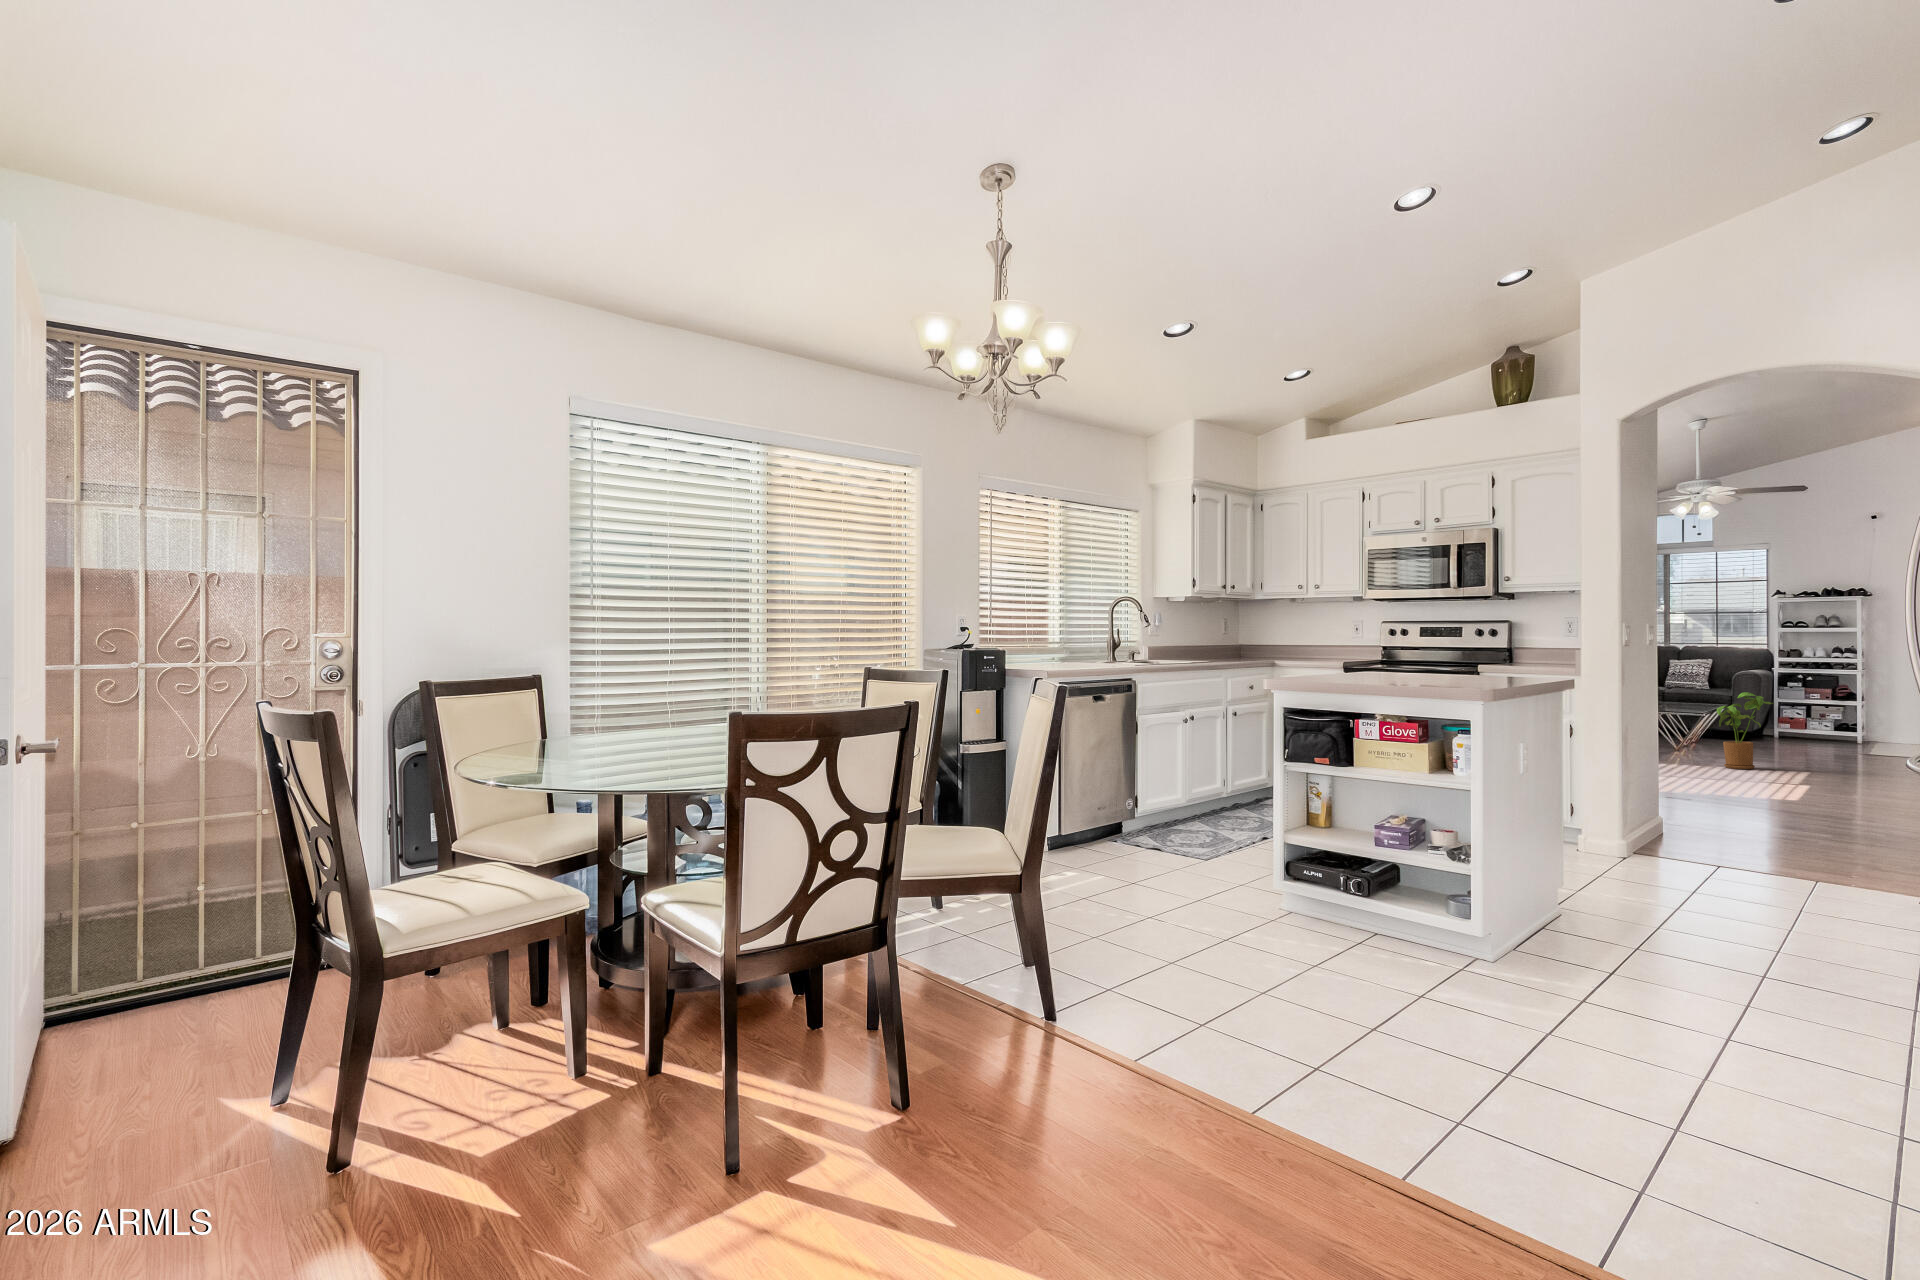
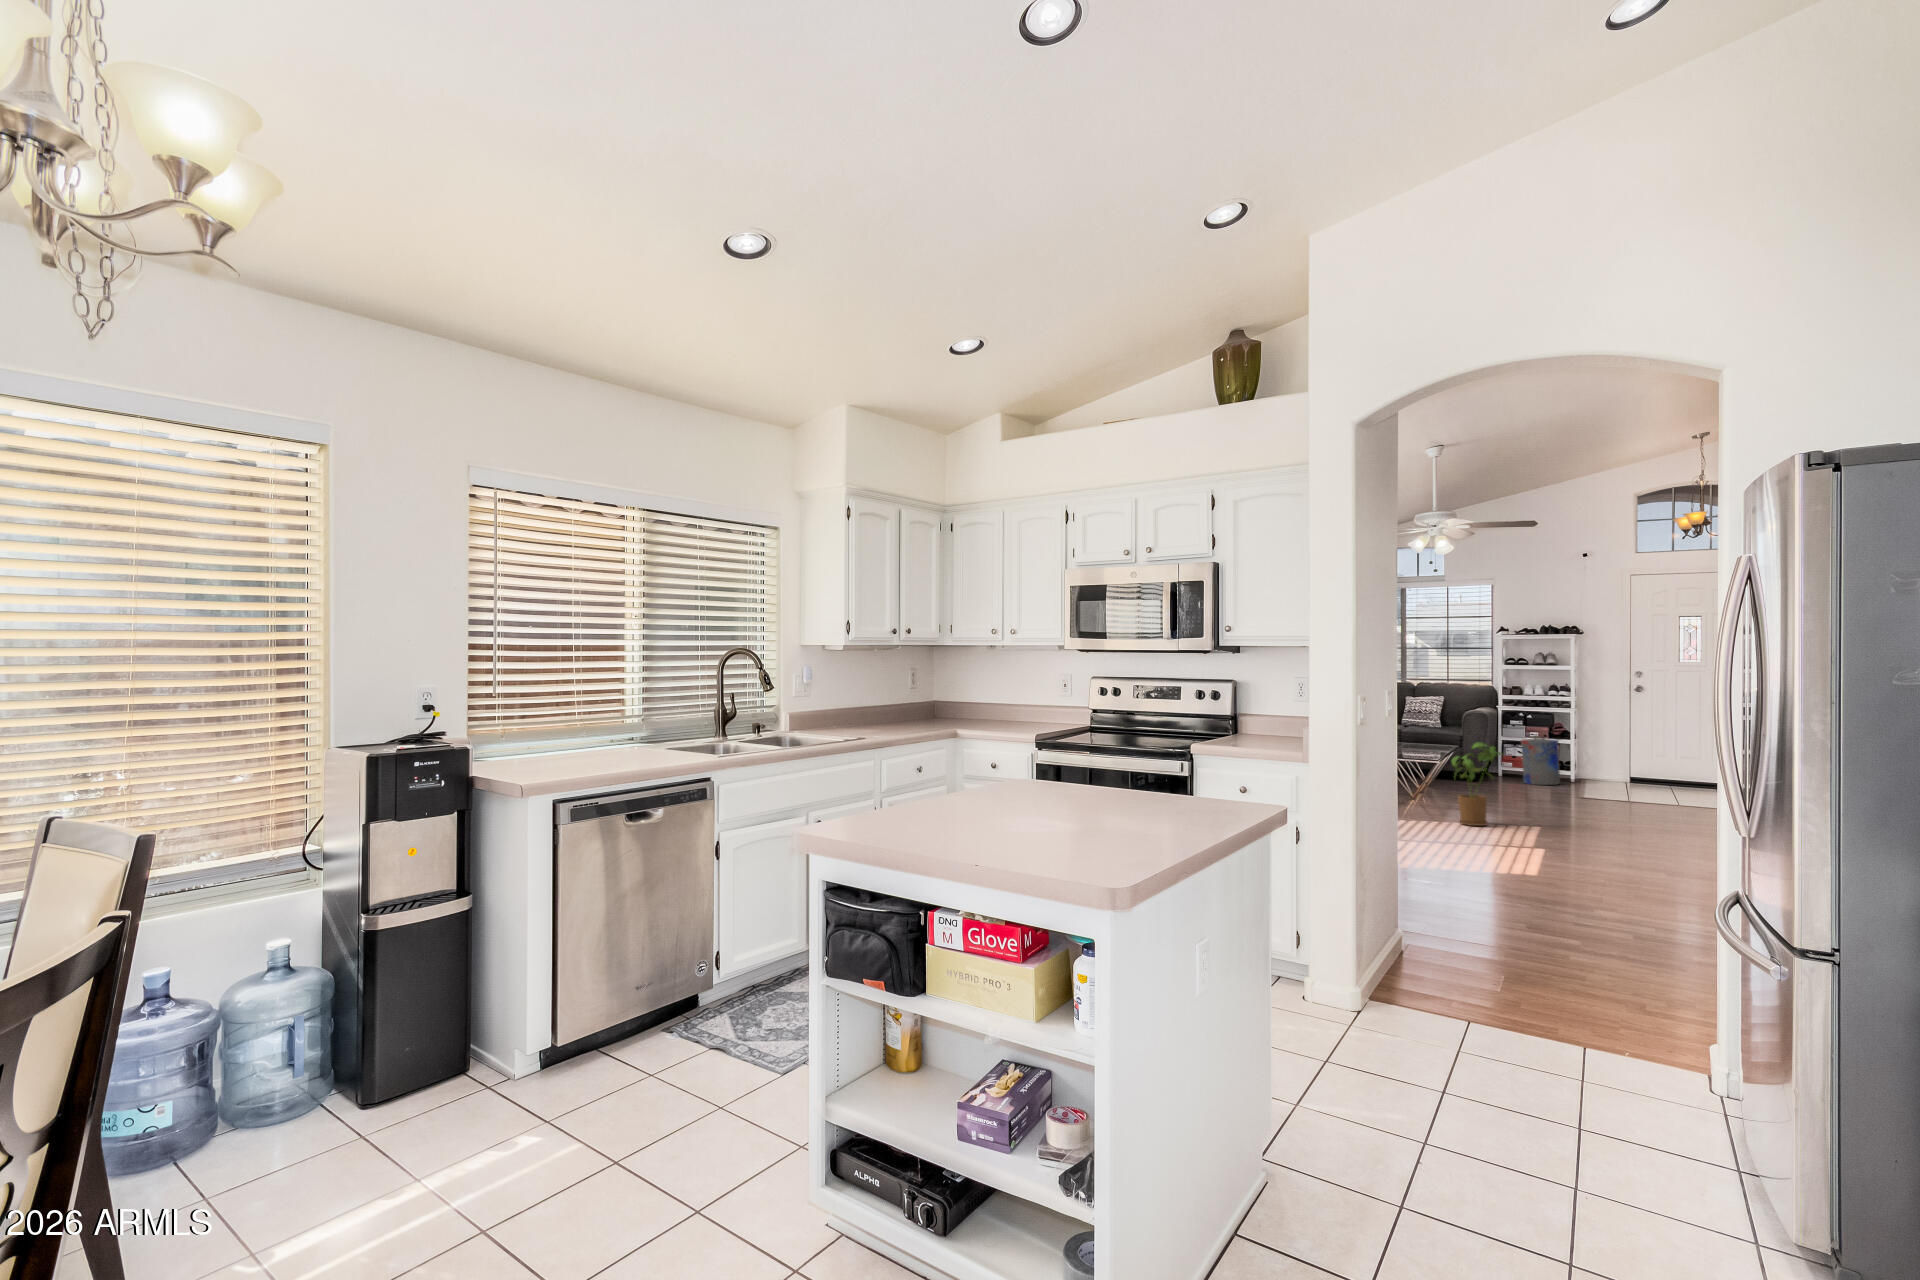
trash can: none [1798,696,1844,745] -> present [1521,735,1560,785]

